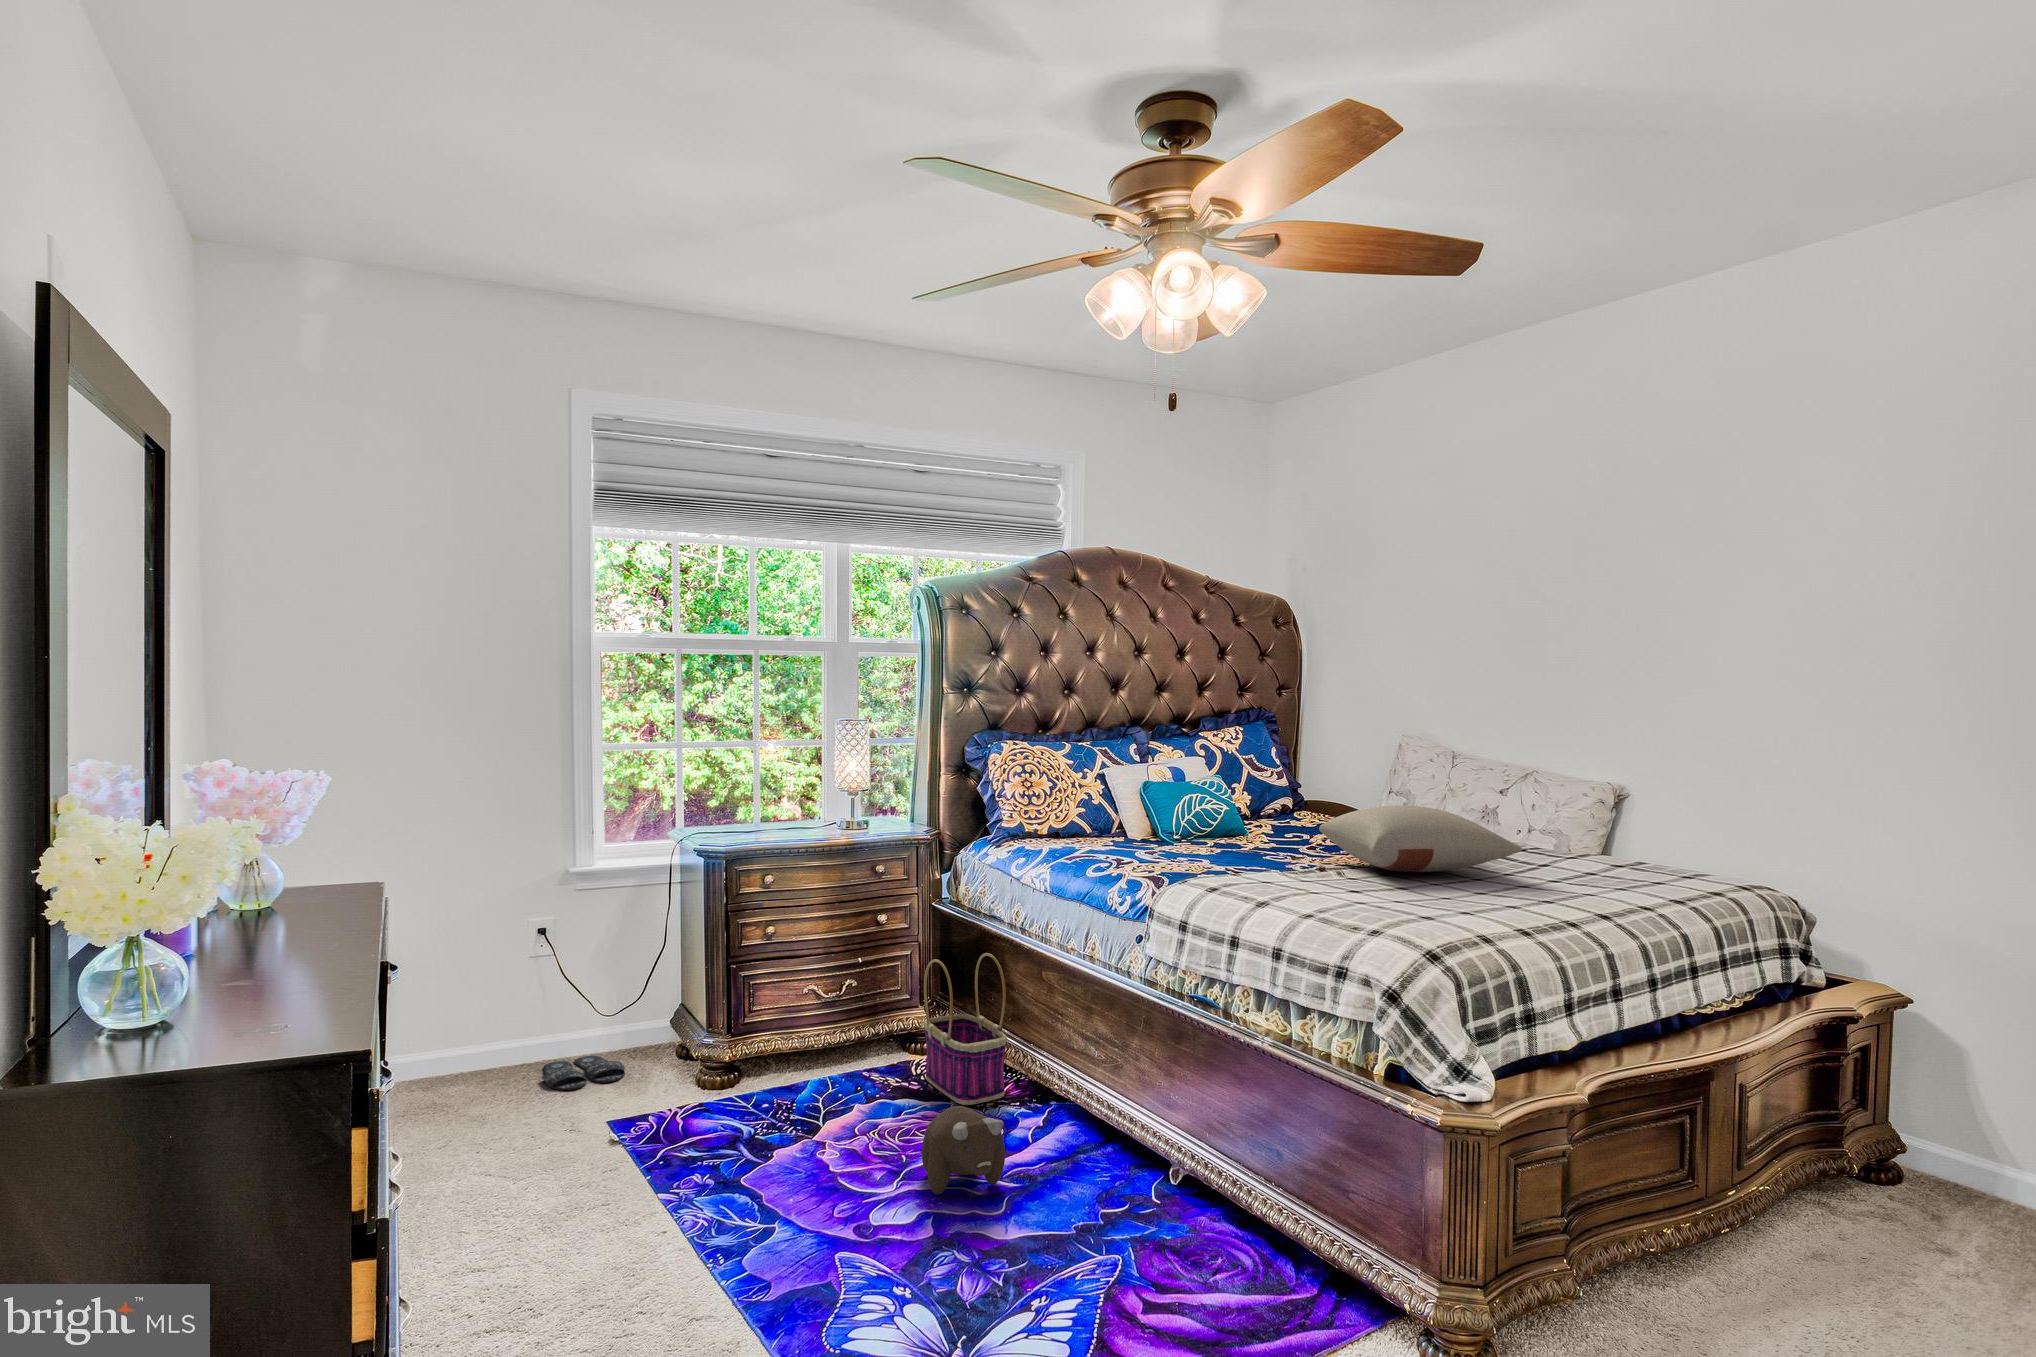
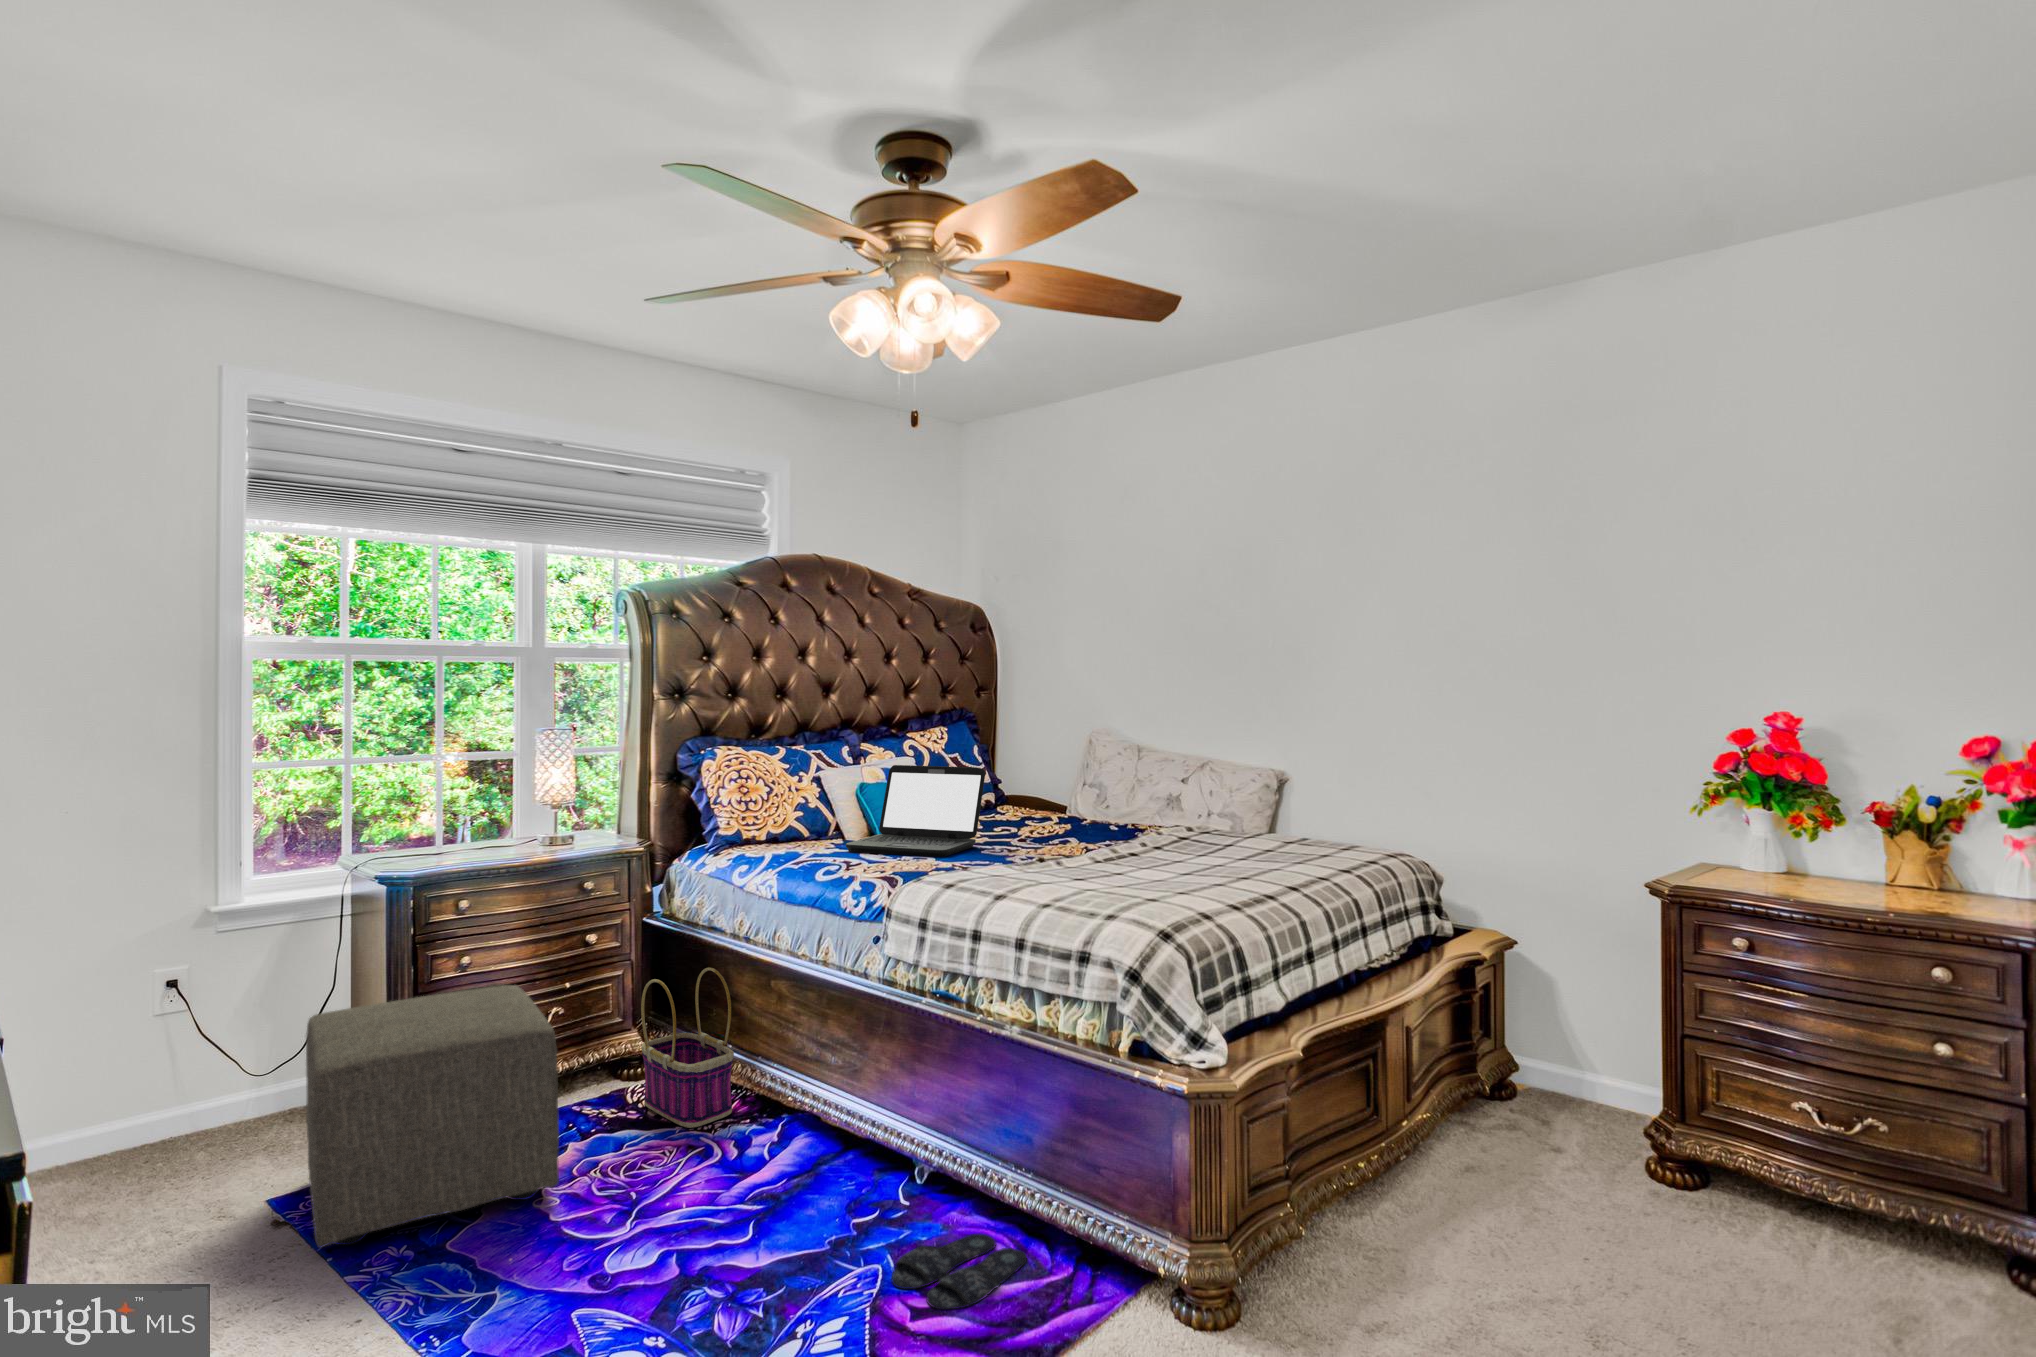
laptop: none [1120,764,1267,859] -> present [846,765,985,857]
pillow: present [1319,806,1522,872] -> none [1037,797,1220,858]
ottoman: none [636,952,840,1167] -> present [306,985,559,1247]
slippers: present [541,1056,625,1090] -> present [891,1234,1027,1309]
plush toy: present [922,1106,1005,1195] -> none [655,1131,746,1228]

